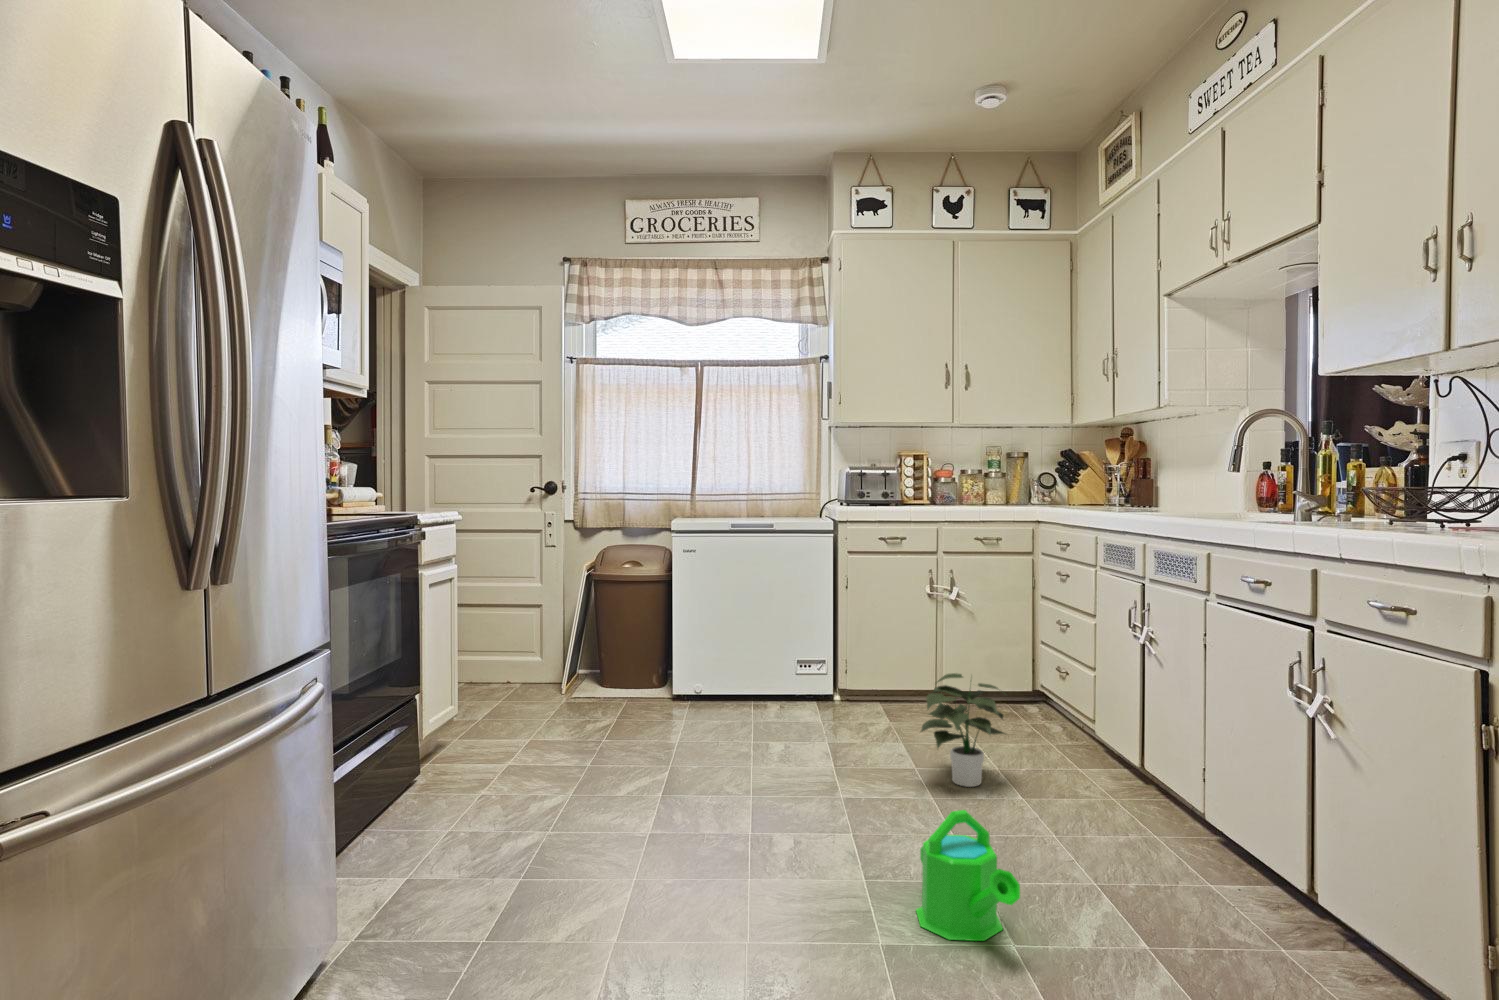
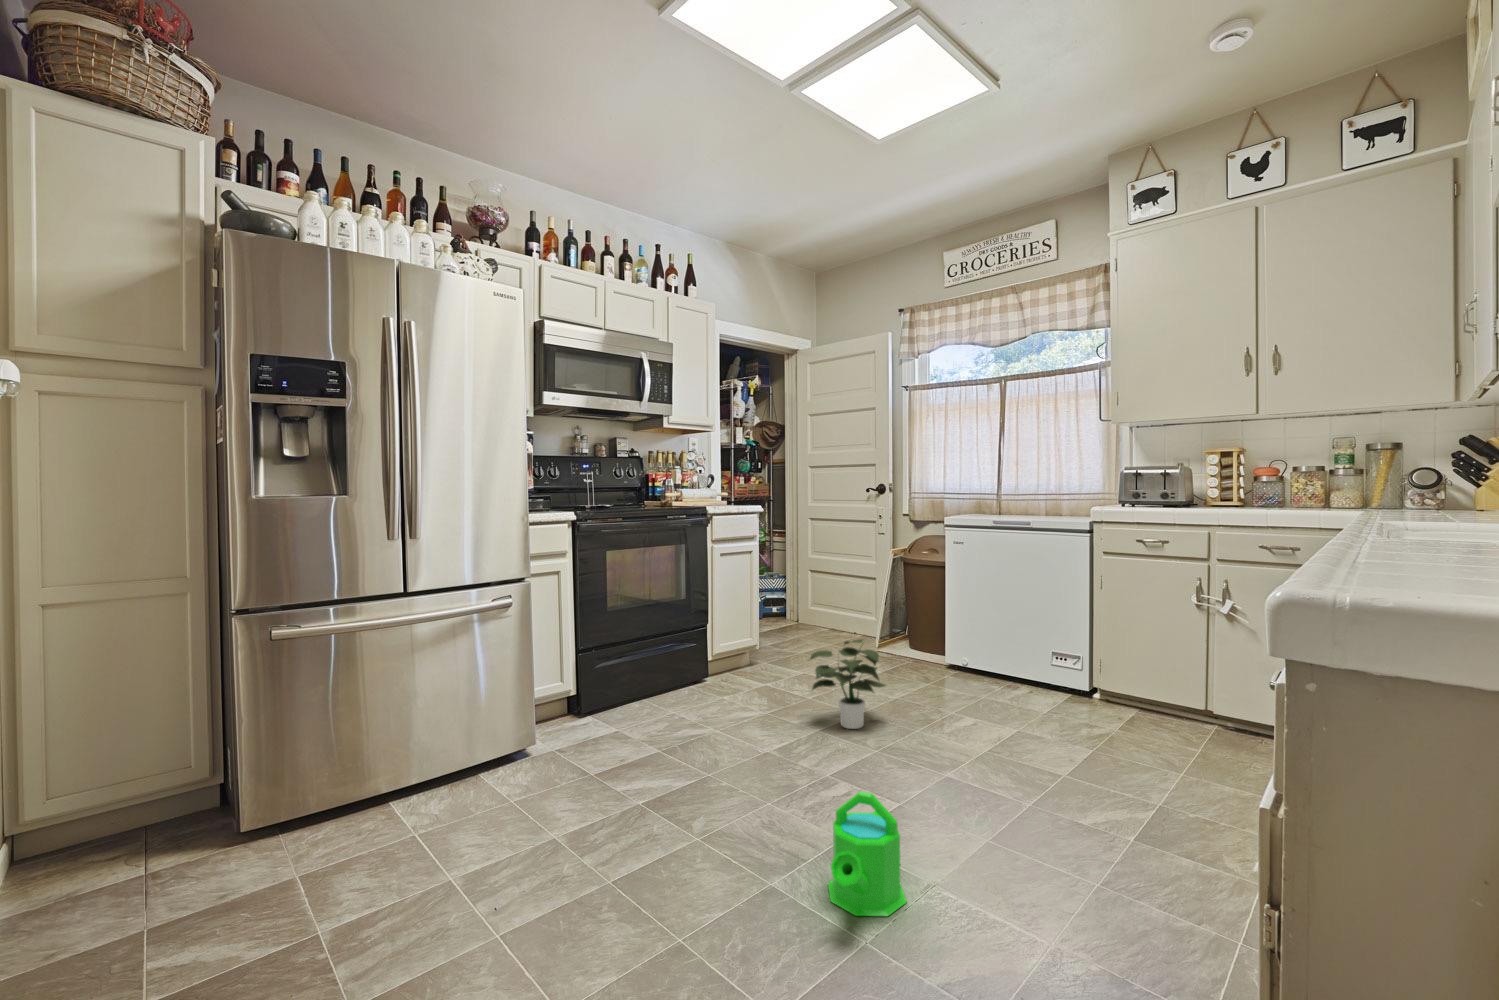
potted plant: present [921,673,1005,787] -> present [810,639,886,729]

